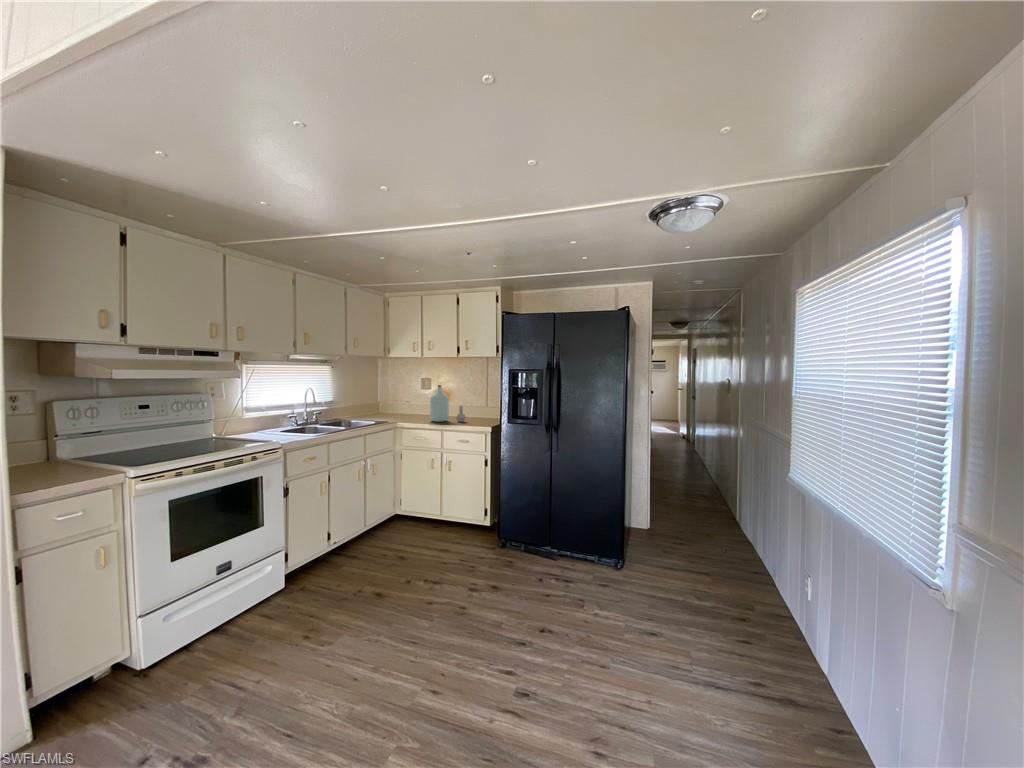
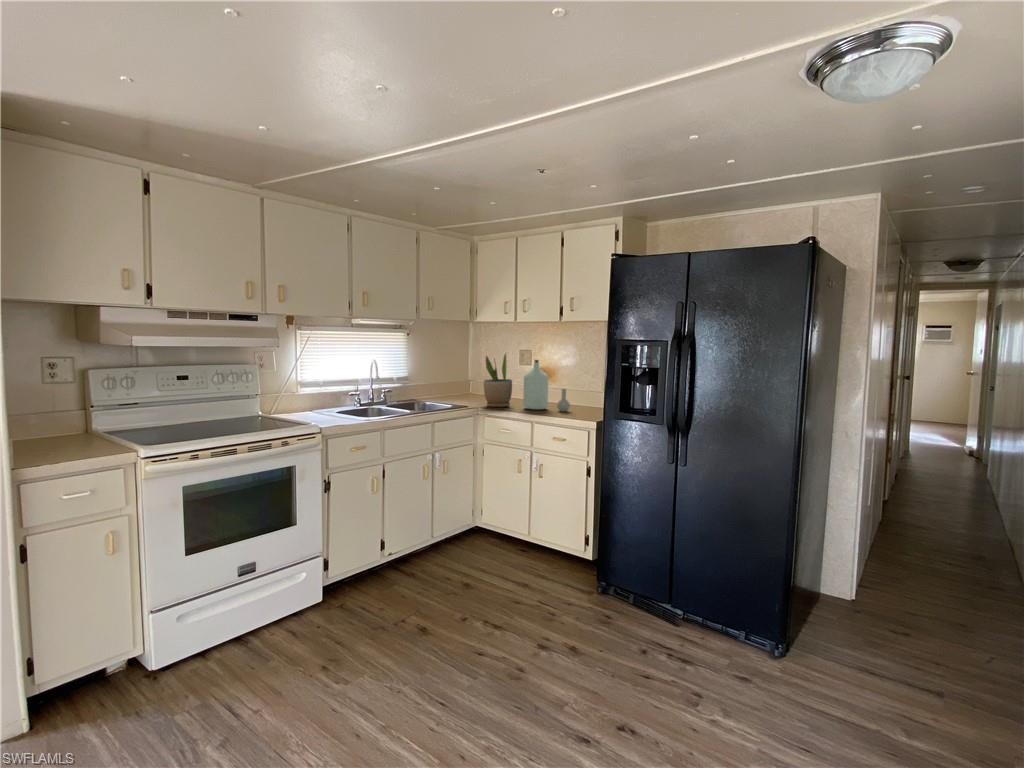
potted plant: none [398,380,420,421] -> present [483,354,512,407]

